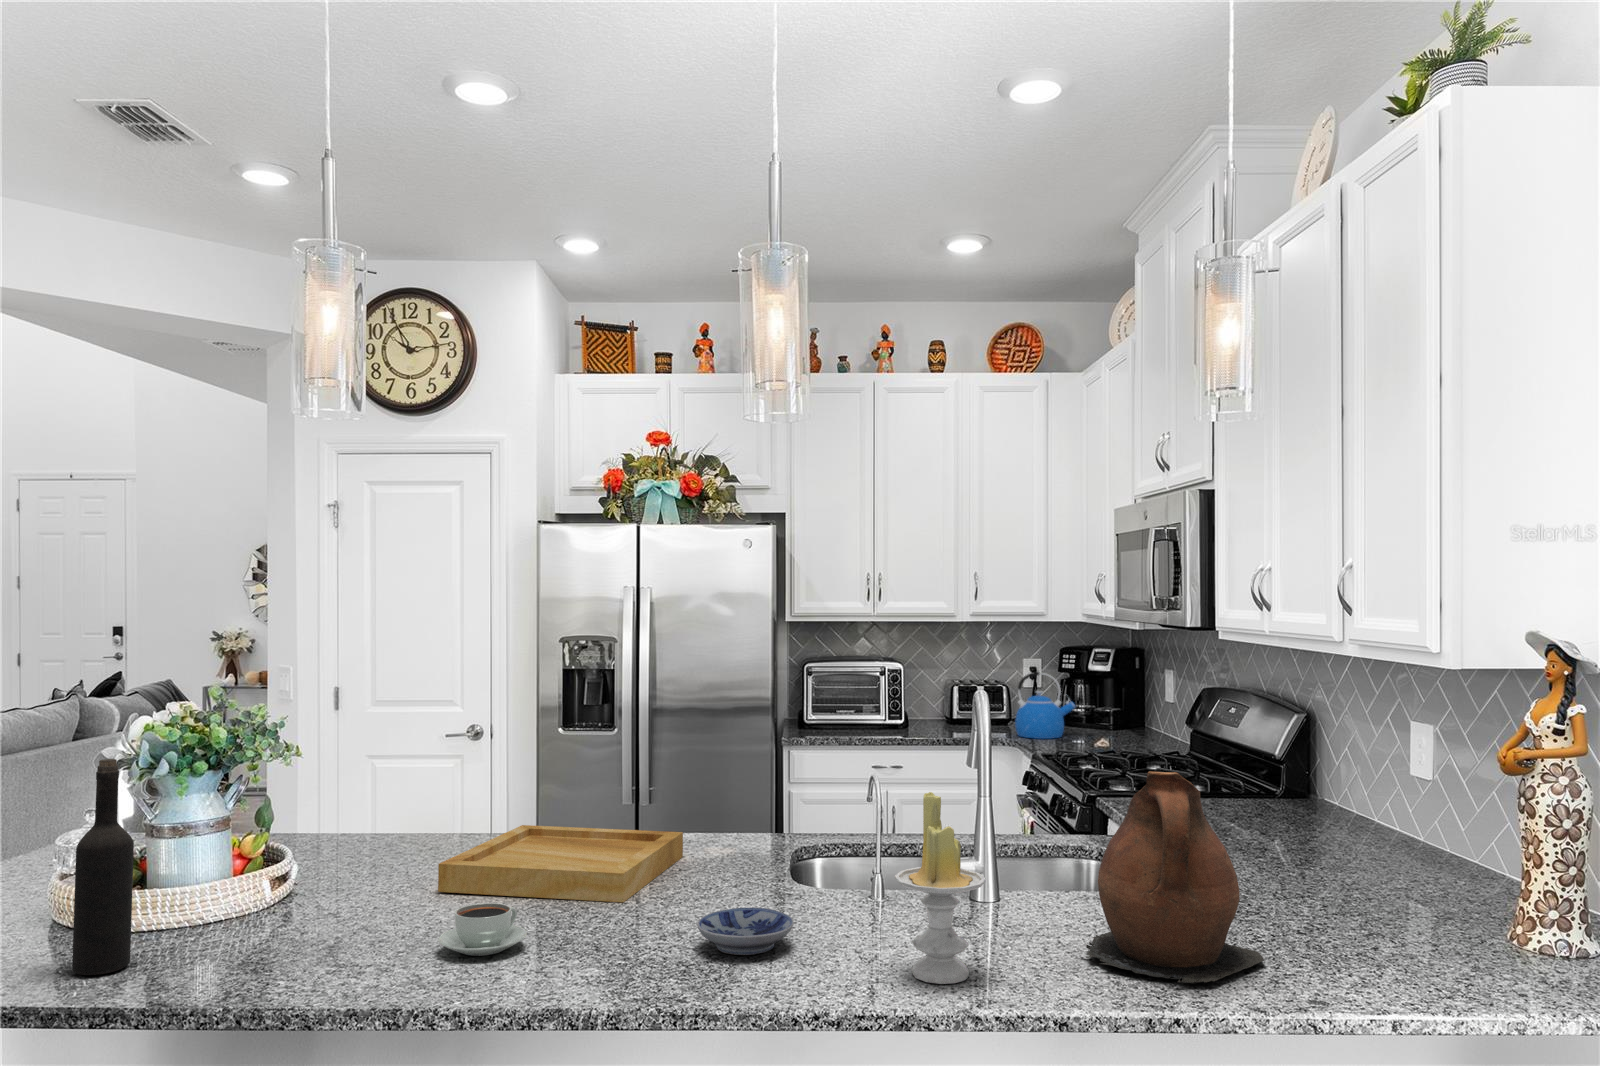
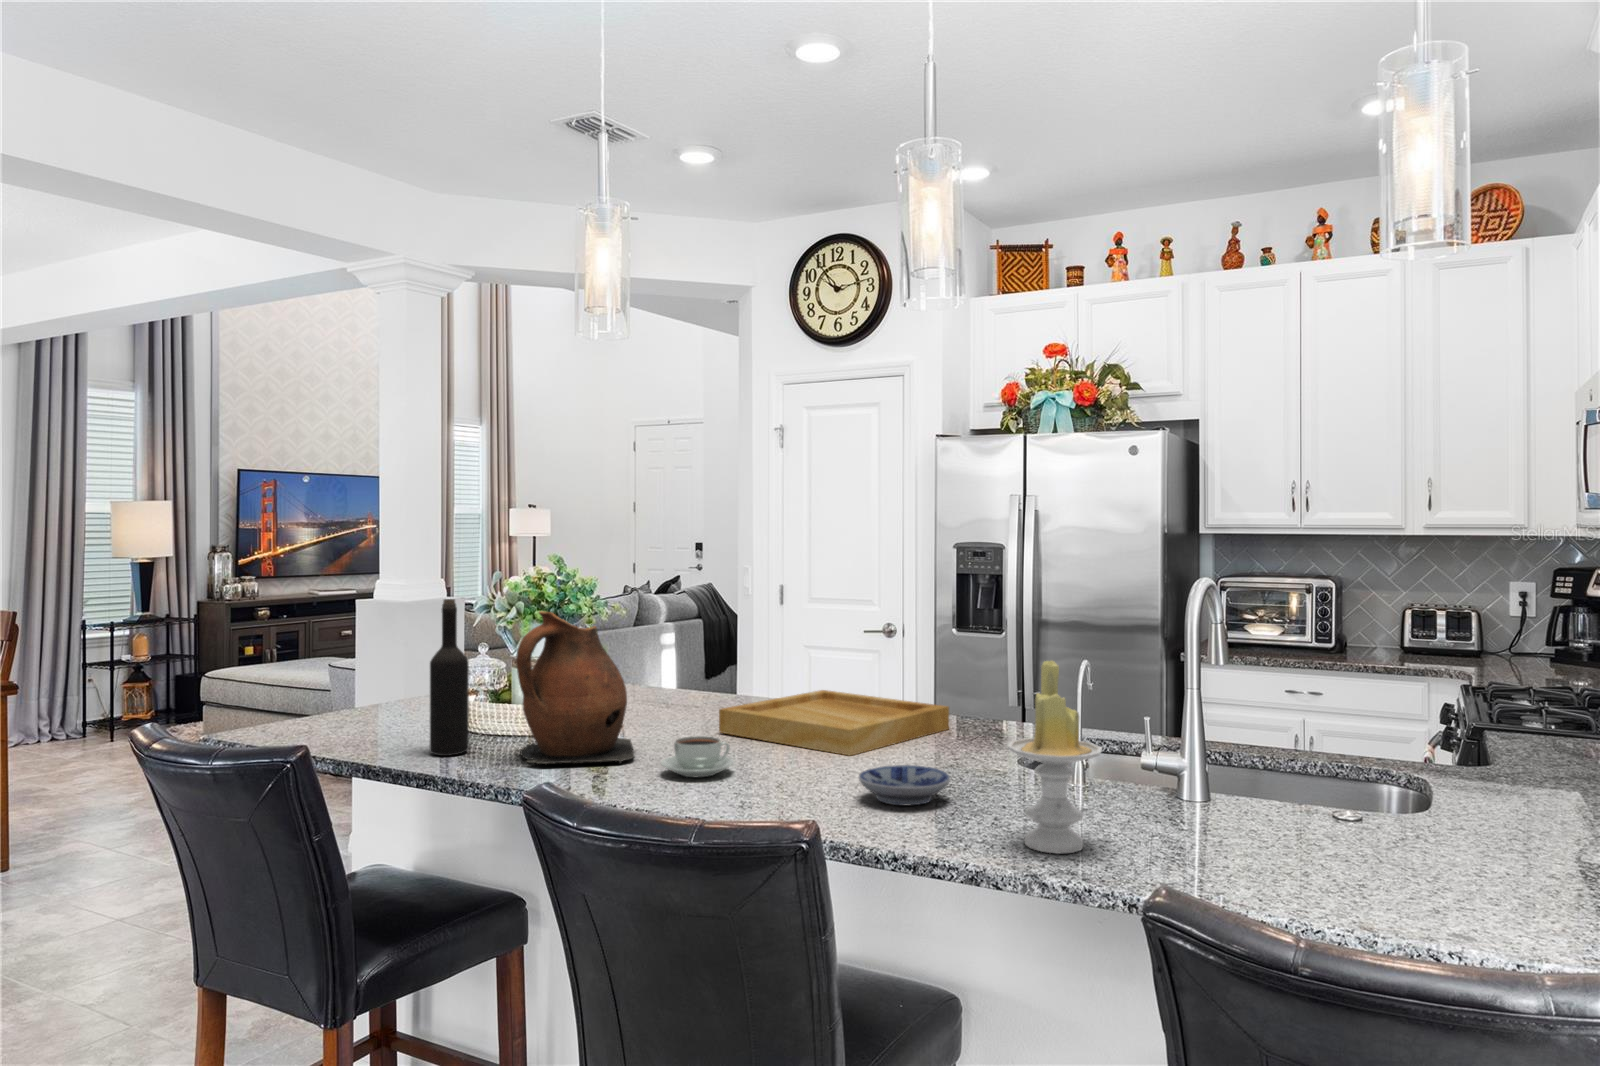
kettle: present [1015,672,1075,739] -> none [1473,589,1556,666]
ceramic pitcher: present [1086,771,1264,983] -> present [516,611,635,764]

